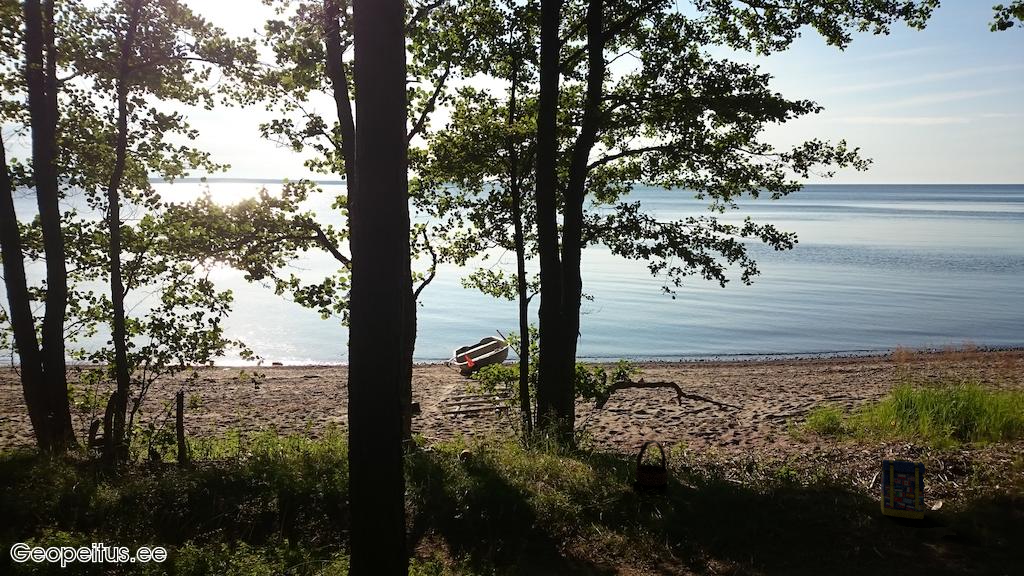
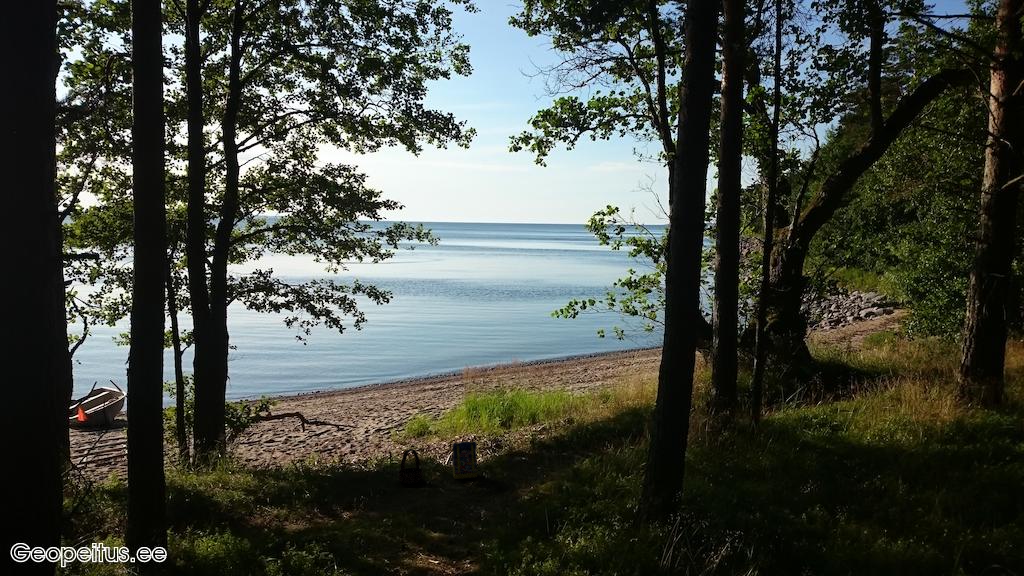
basket: present [635,440,668,486] -> present [398,449,422,484]

